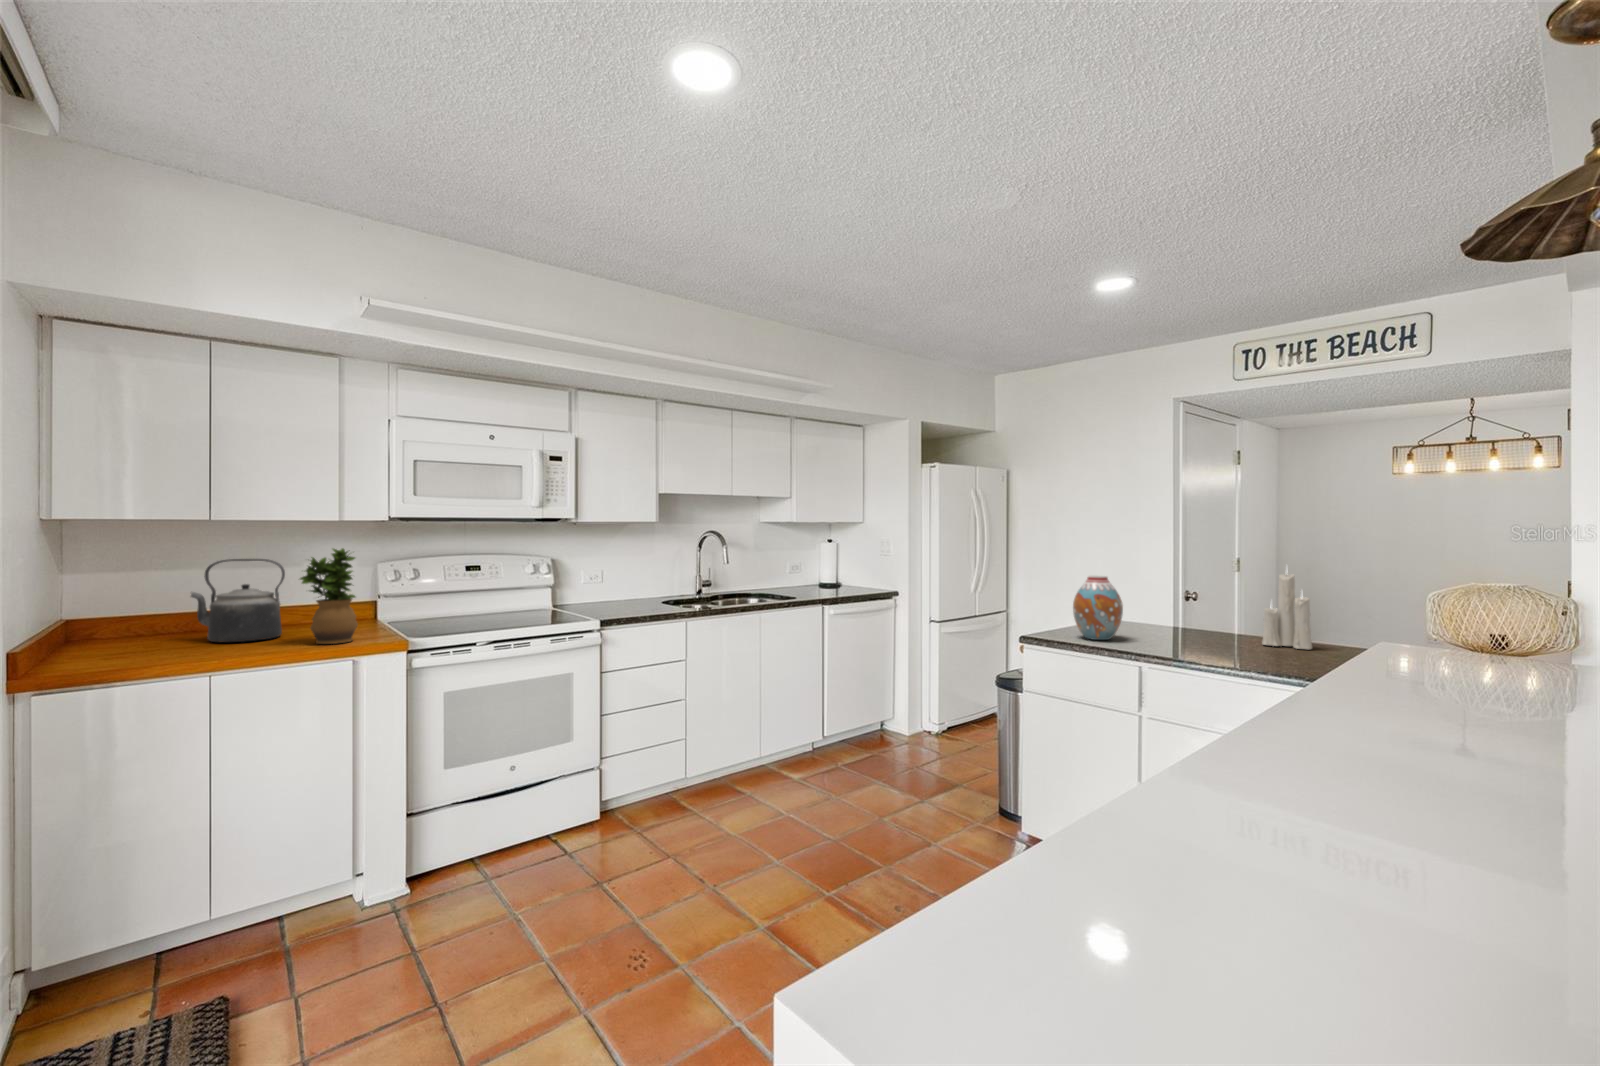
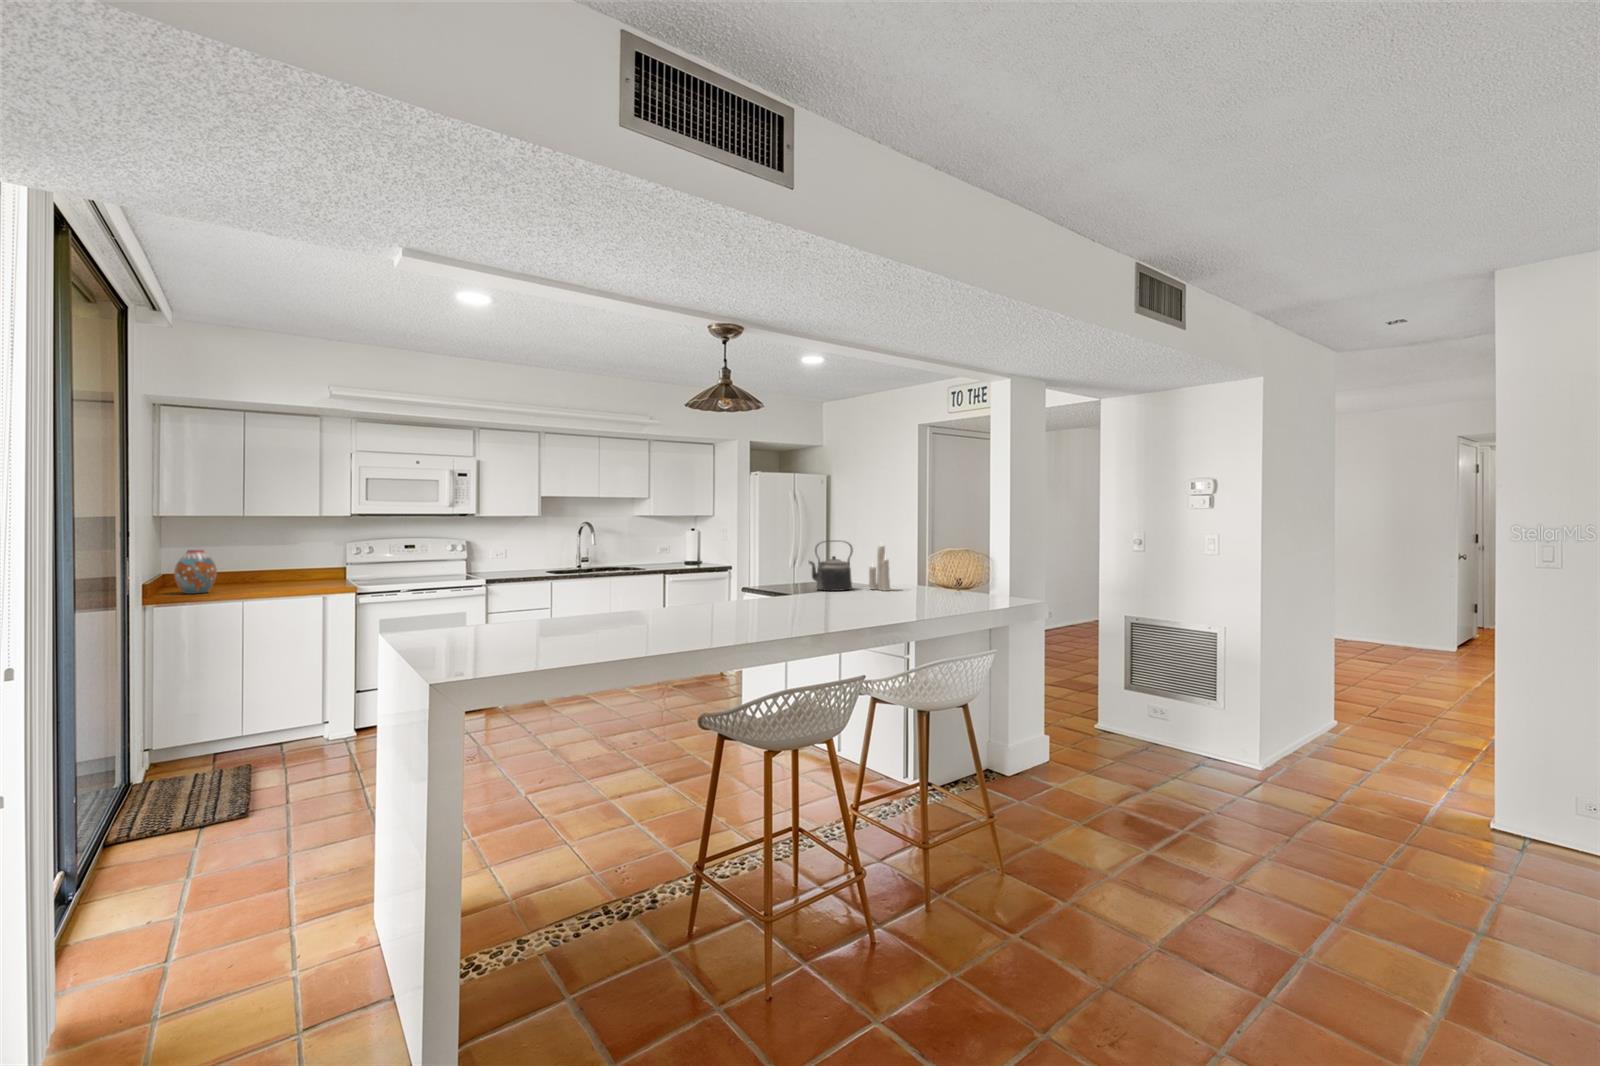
potted plant: present [300,548,358,644] -> none [293,532,329,588]
kettle: present [191,559,285,642] -> present [809,542,853,591]
vase: present [1073,575,1123,640] -> present [174,549,217,594]

